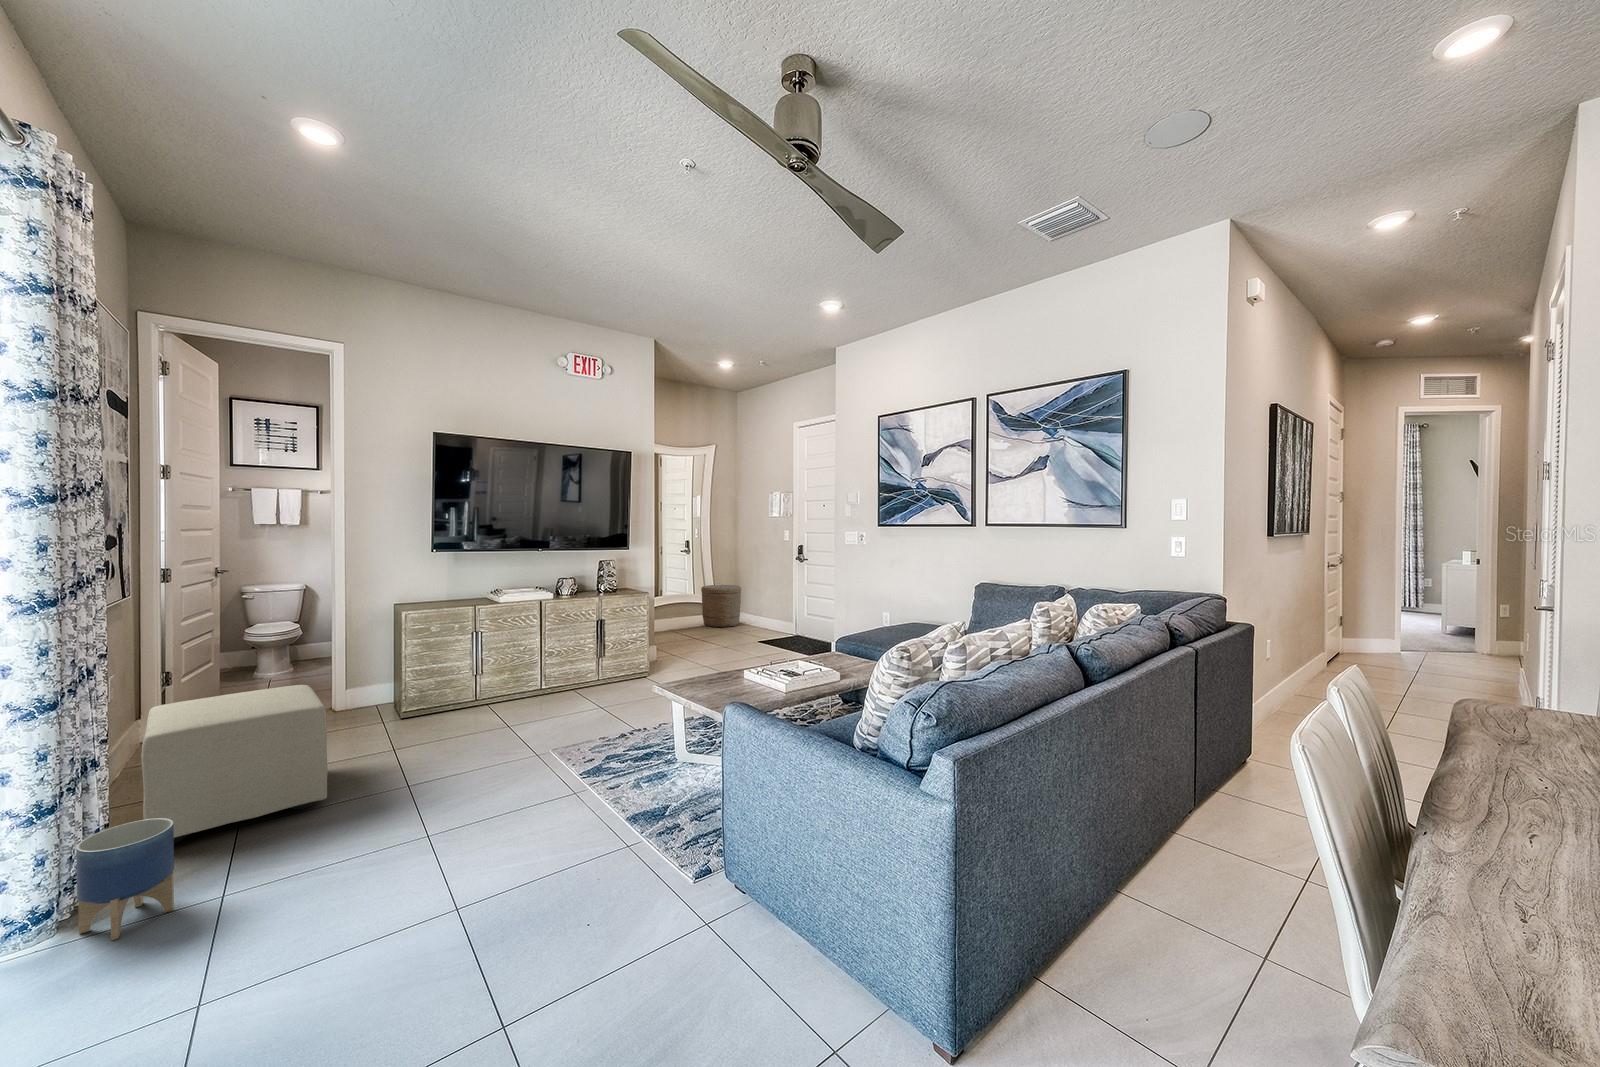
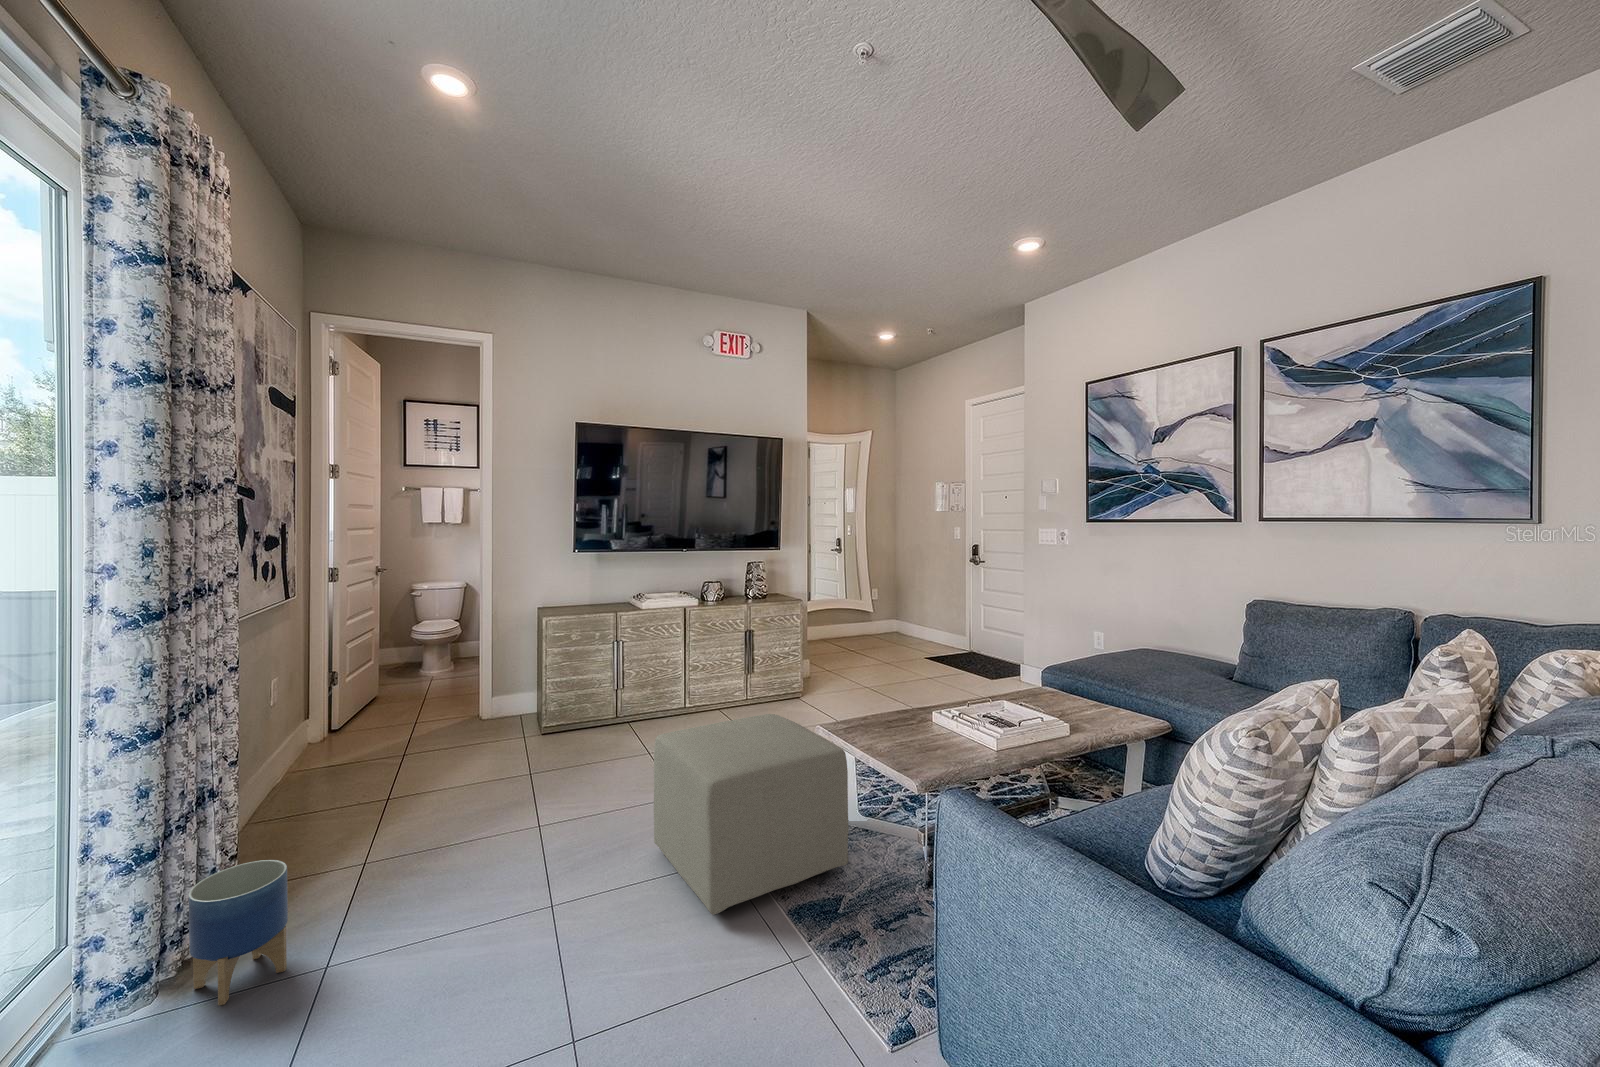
woven basket: present [701,585,741,627] -> none [857,592,903,641]
ottoman: present [141,685,328,843] -> present [654,714,849,915]

